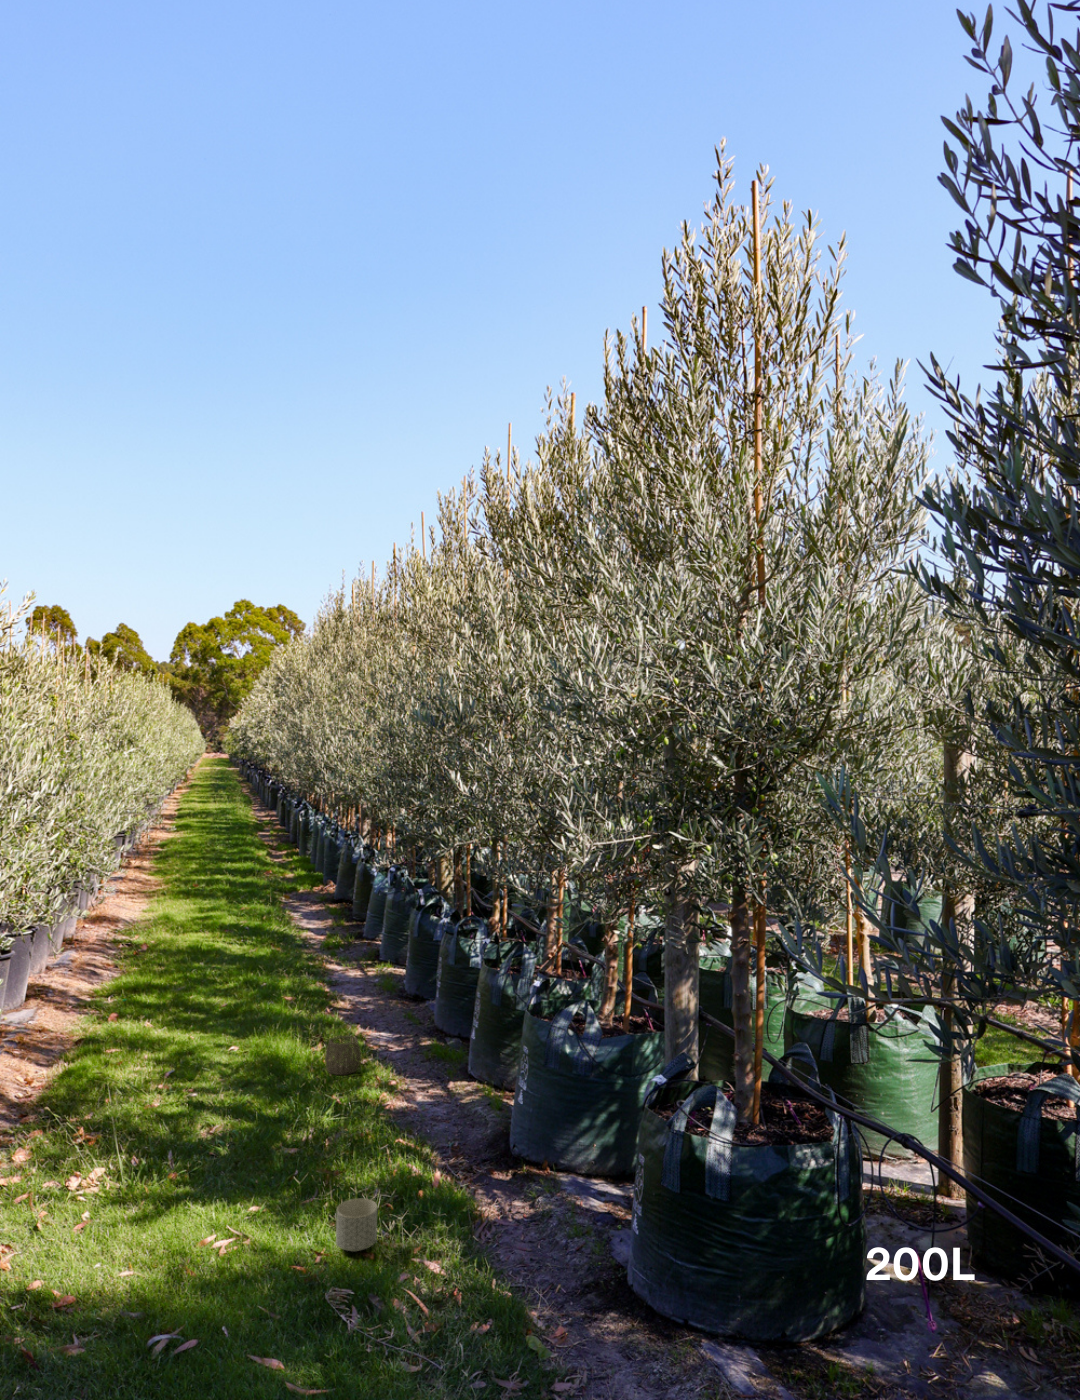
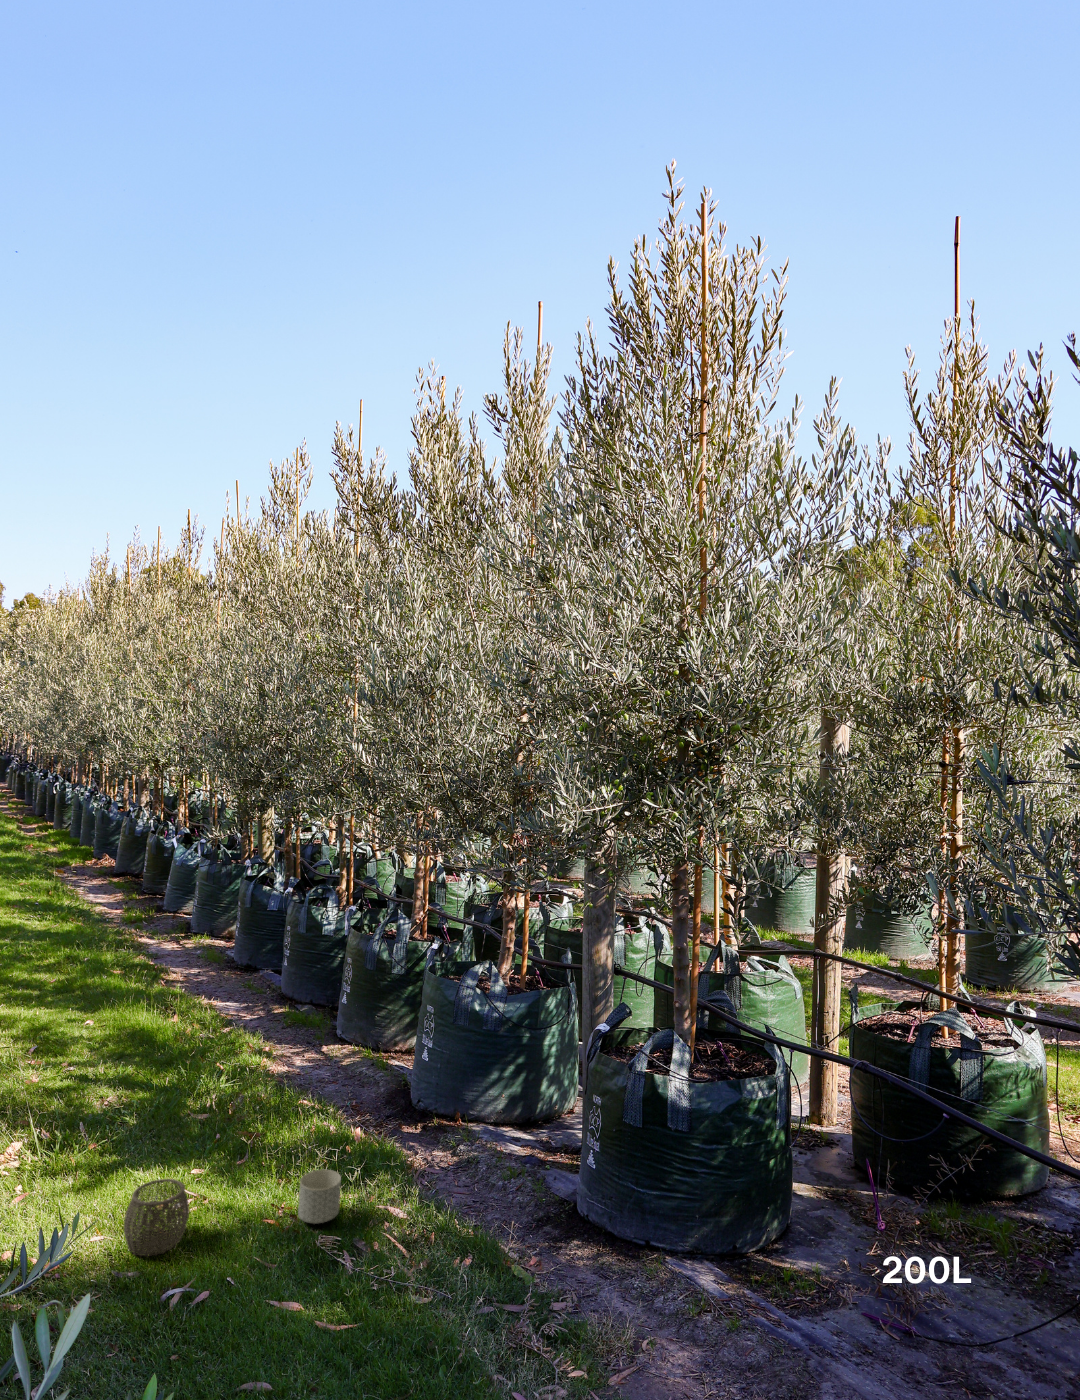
woven basket: present [325,1036,361,1075] -> present [124,1179,189,1256]

